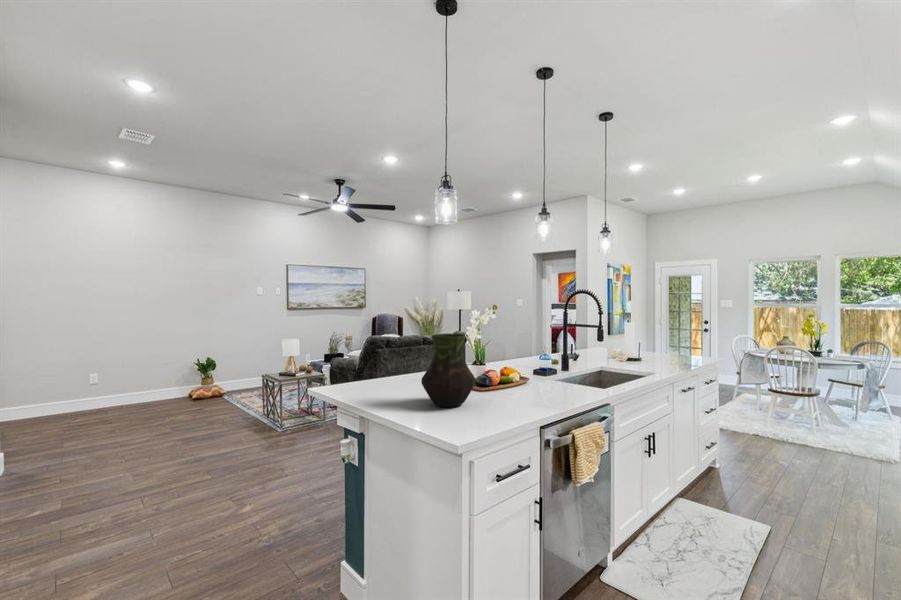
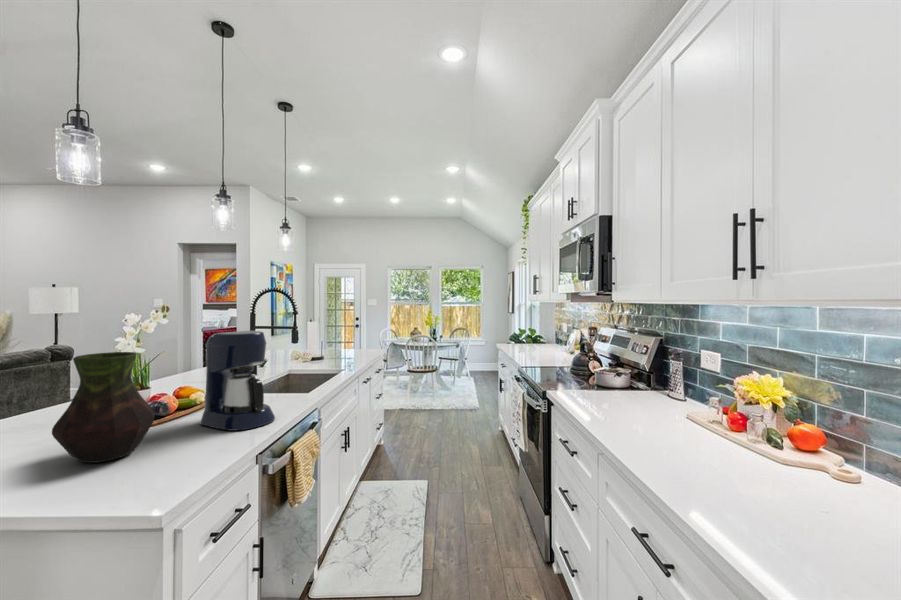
coffee maker: none [509,325,564,406] -> present [200,331,275,430]

